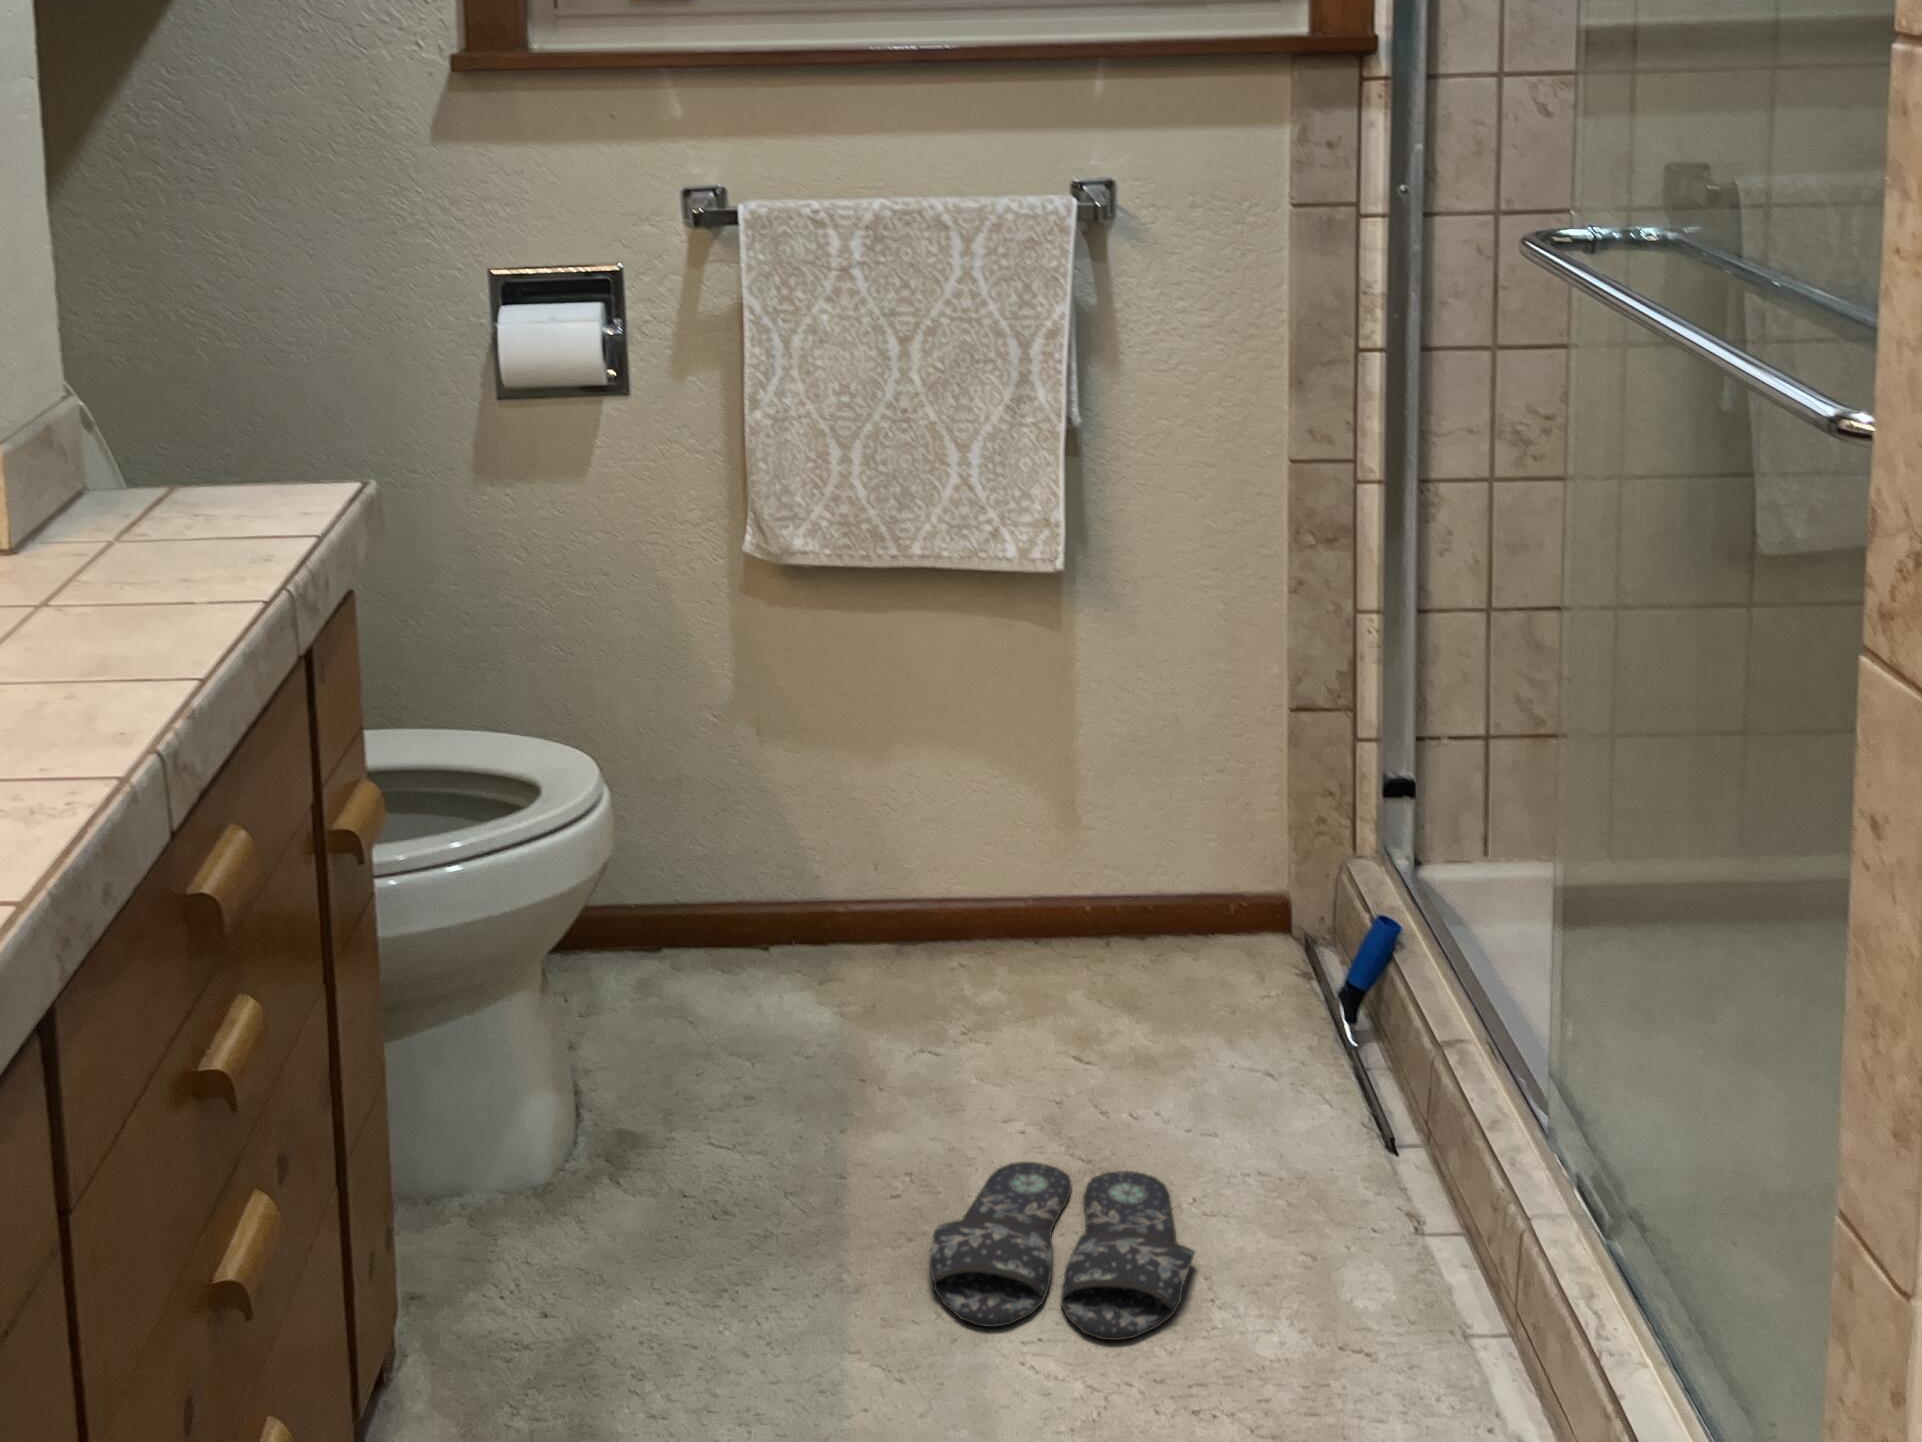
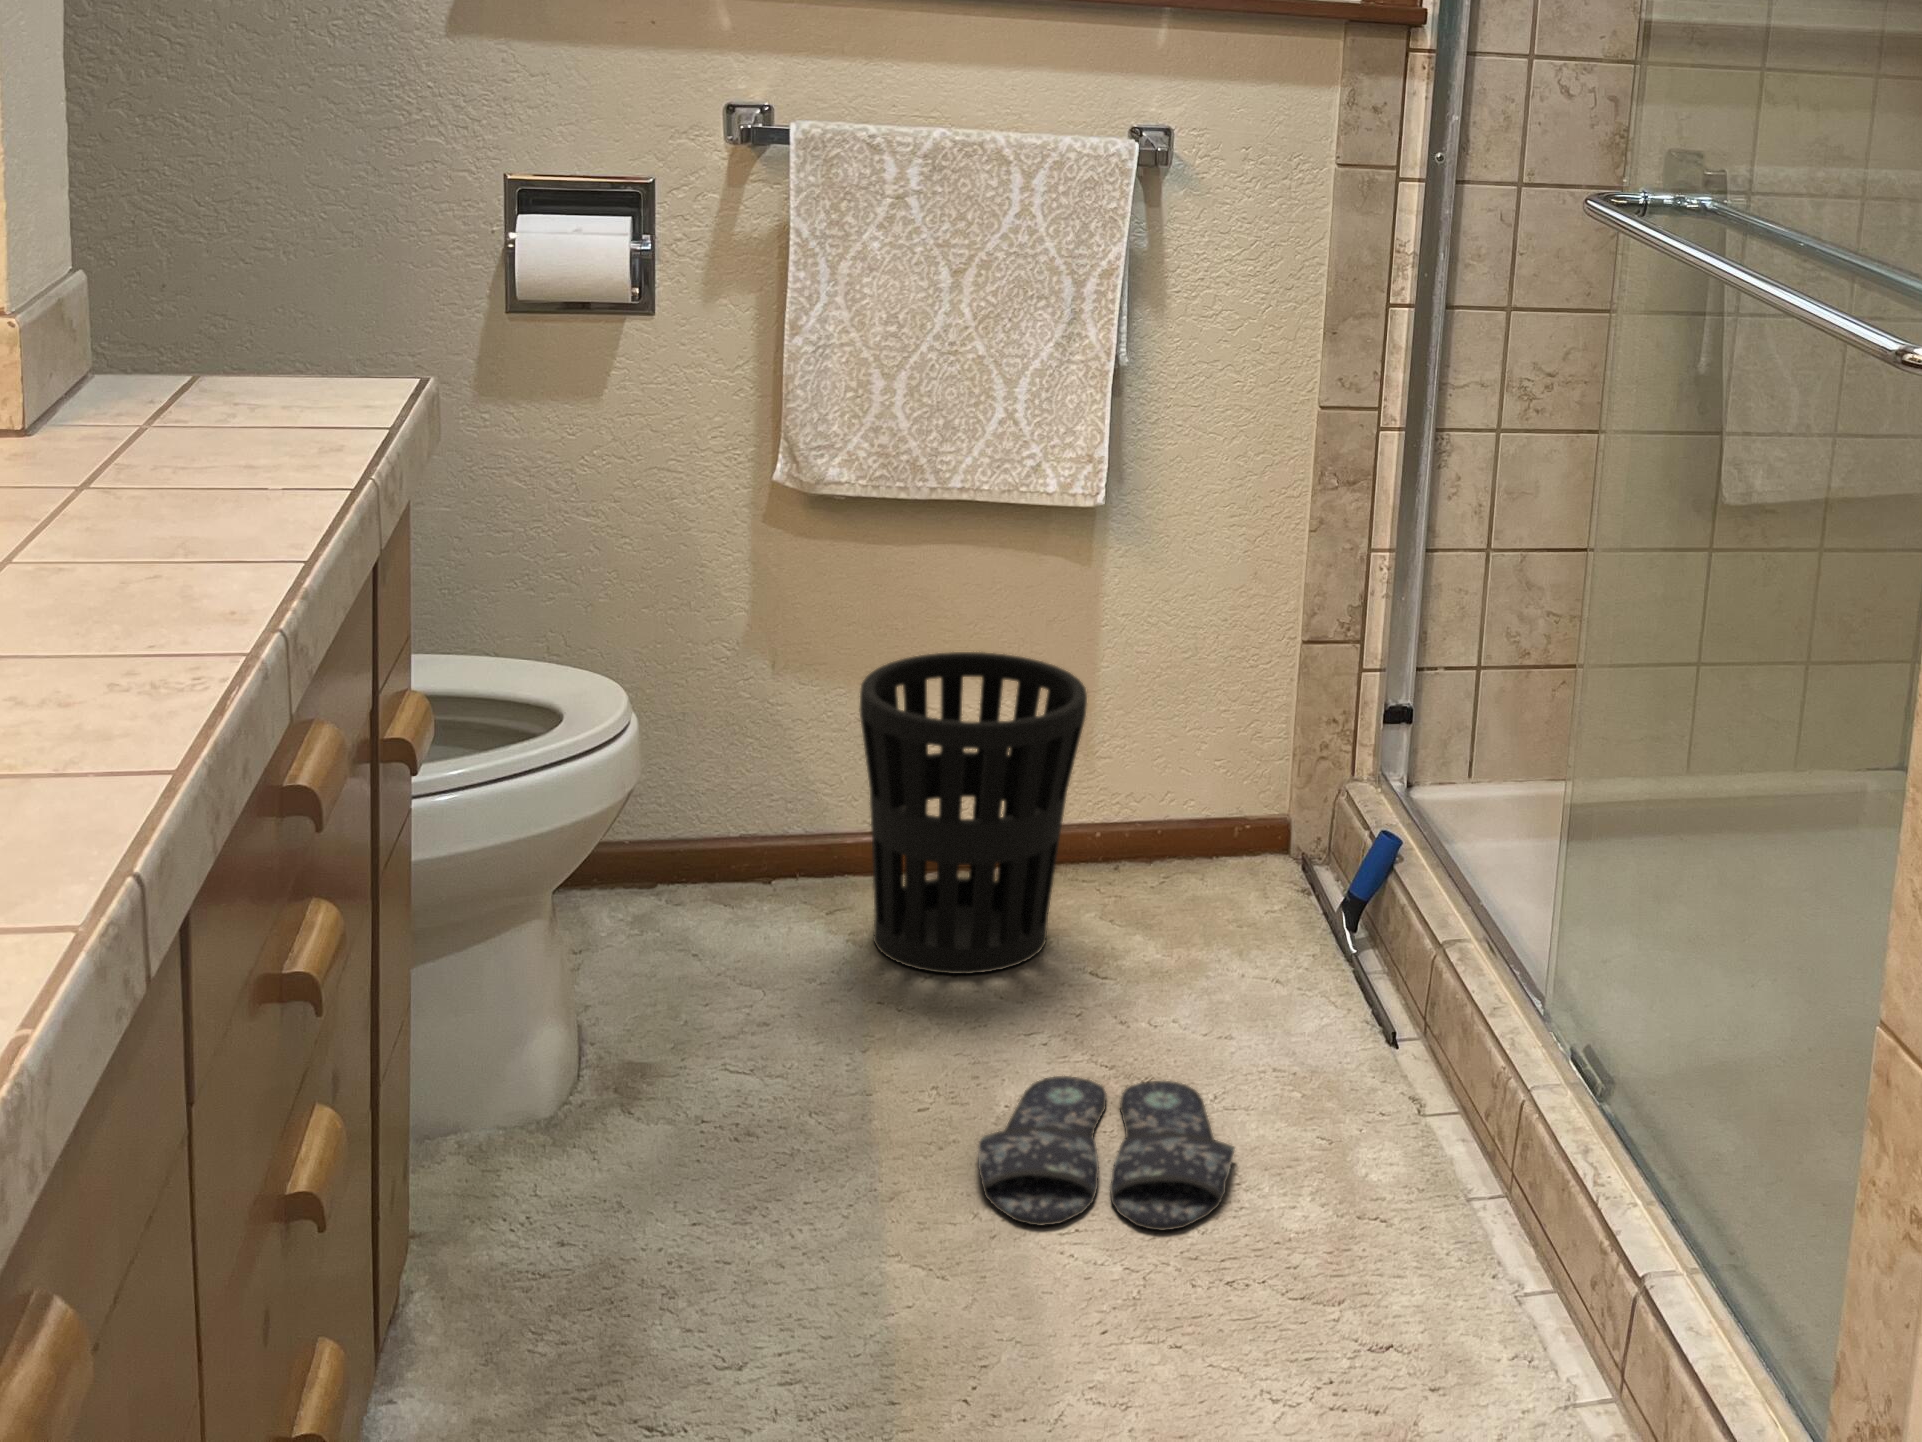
wastebasket: none [833,719,1057,1046] -> present [860,652,1087,974]

